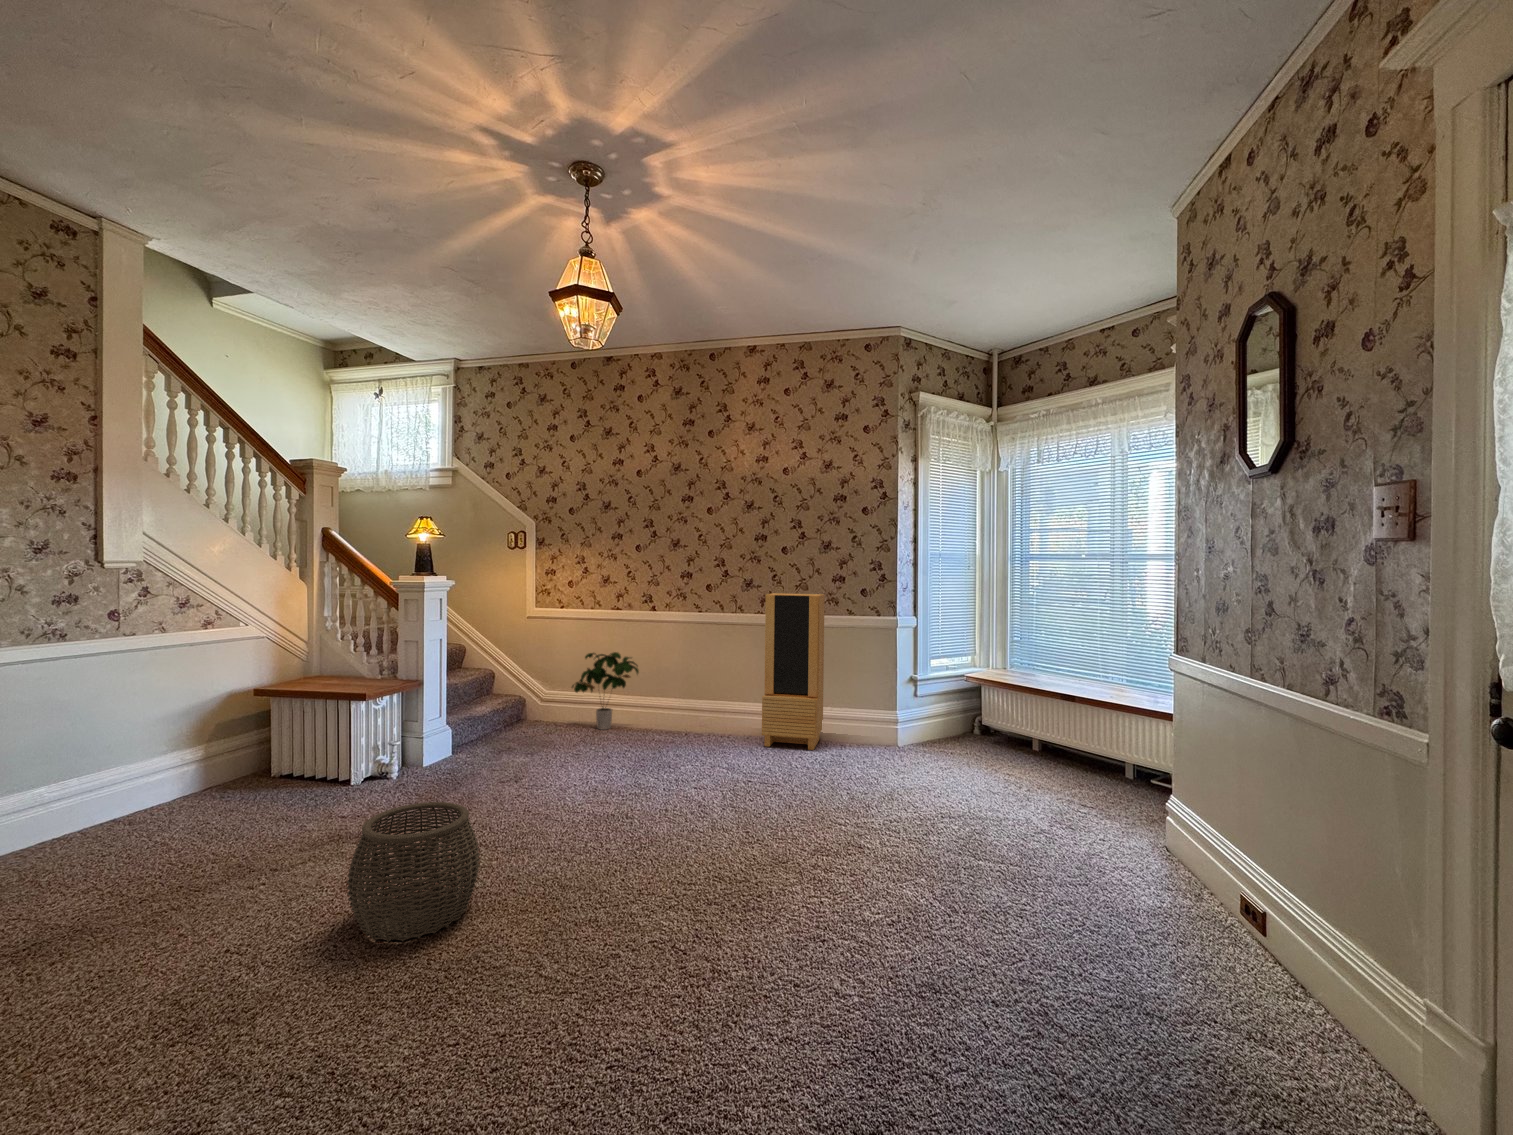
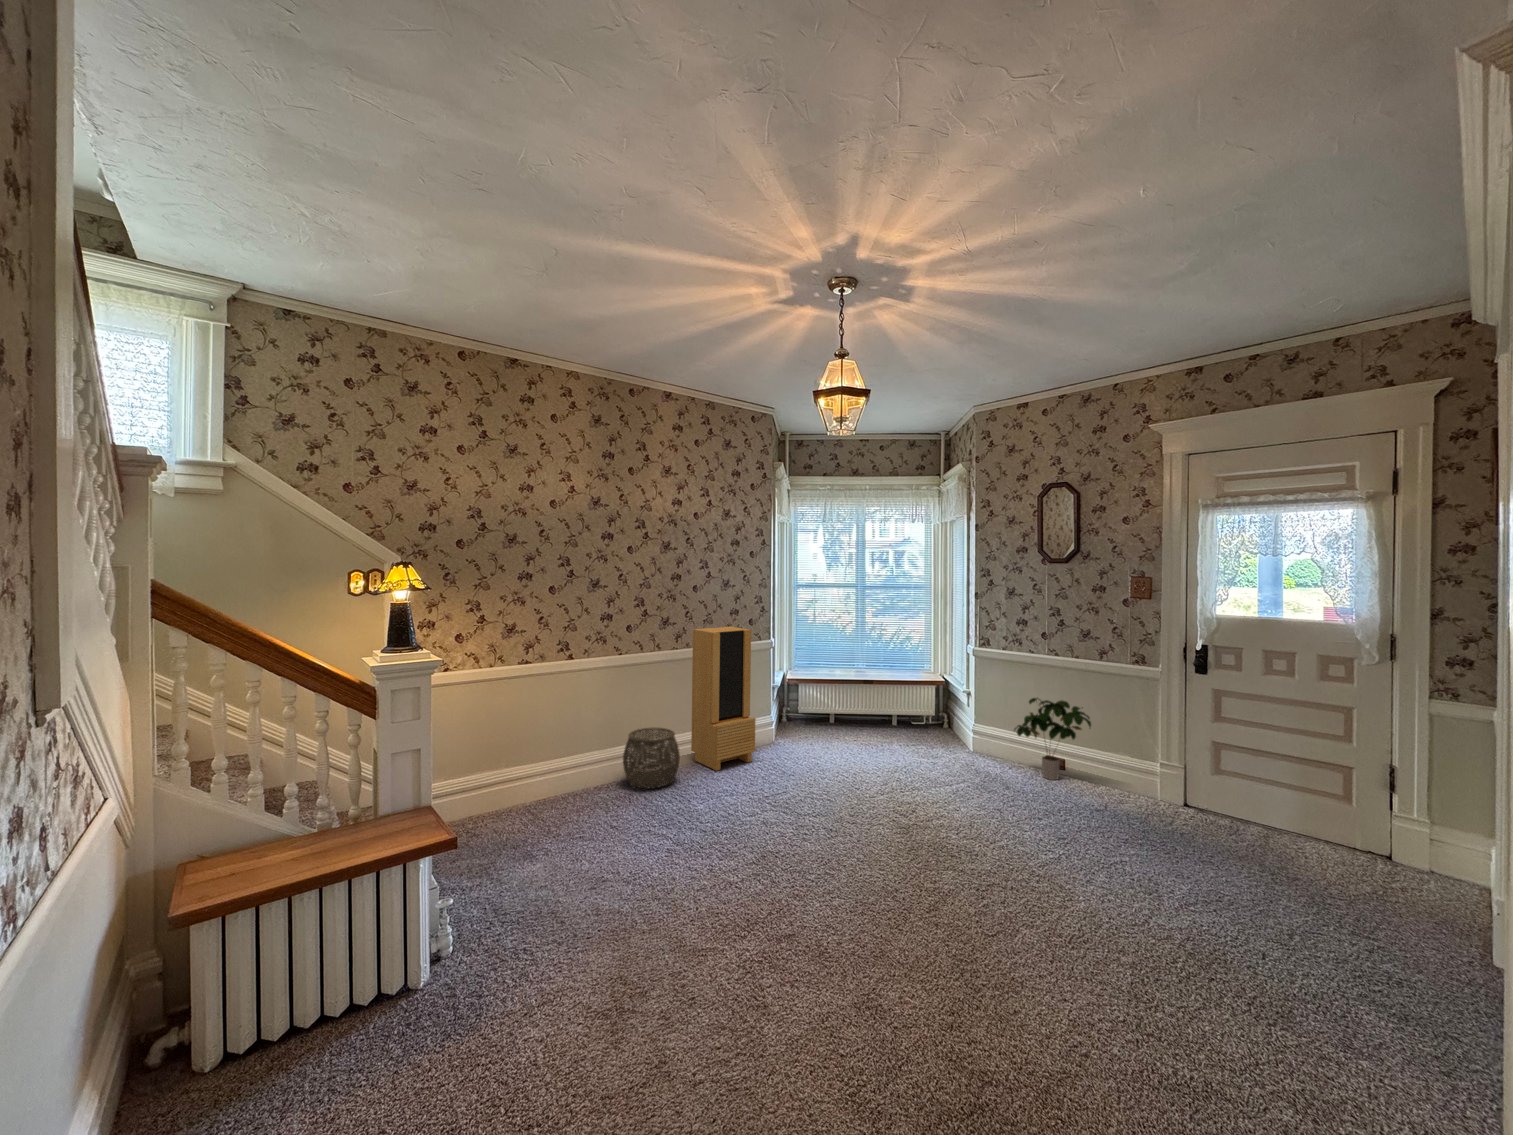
potted plant: present [572,652,639,730] -> present [1014,698,1091,780]
woven basket: present [347,802,480,942] -> present [623,728,680,789]

